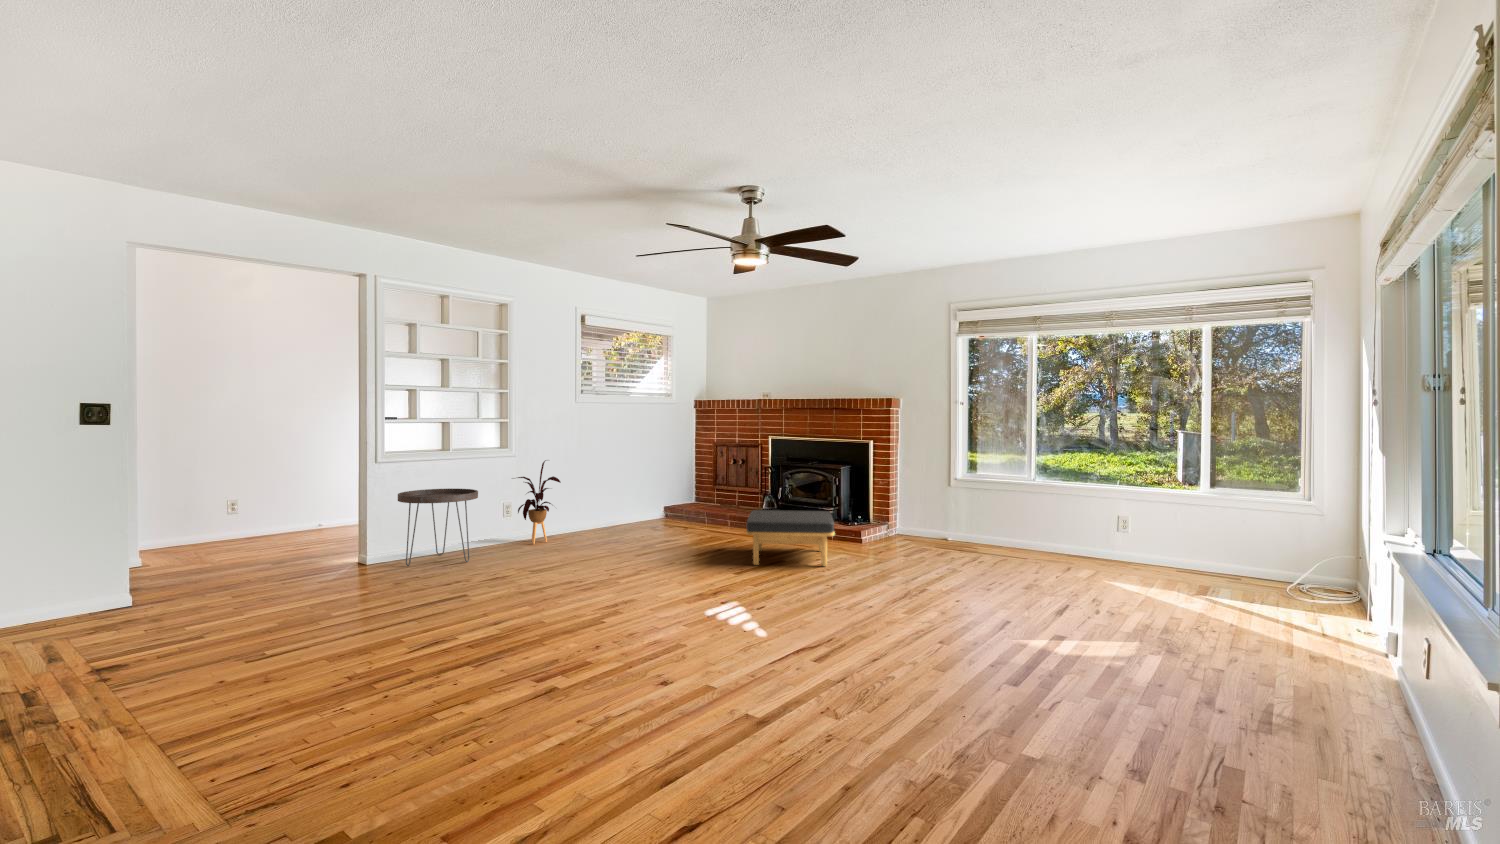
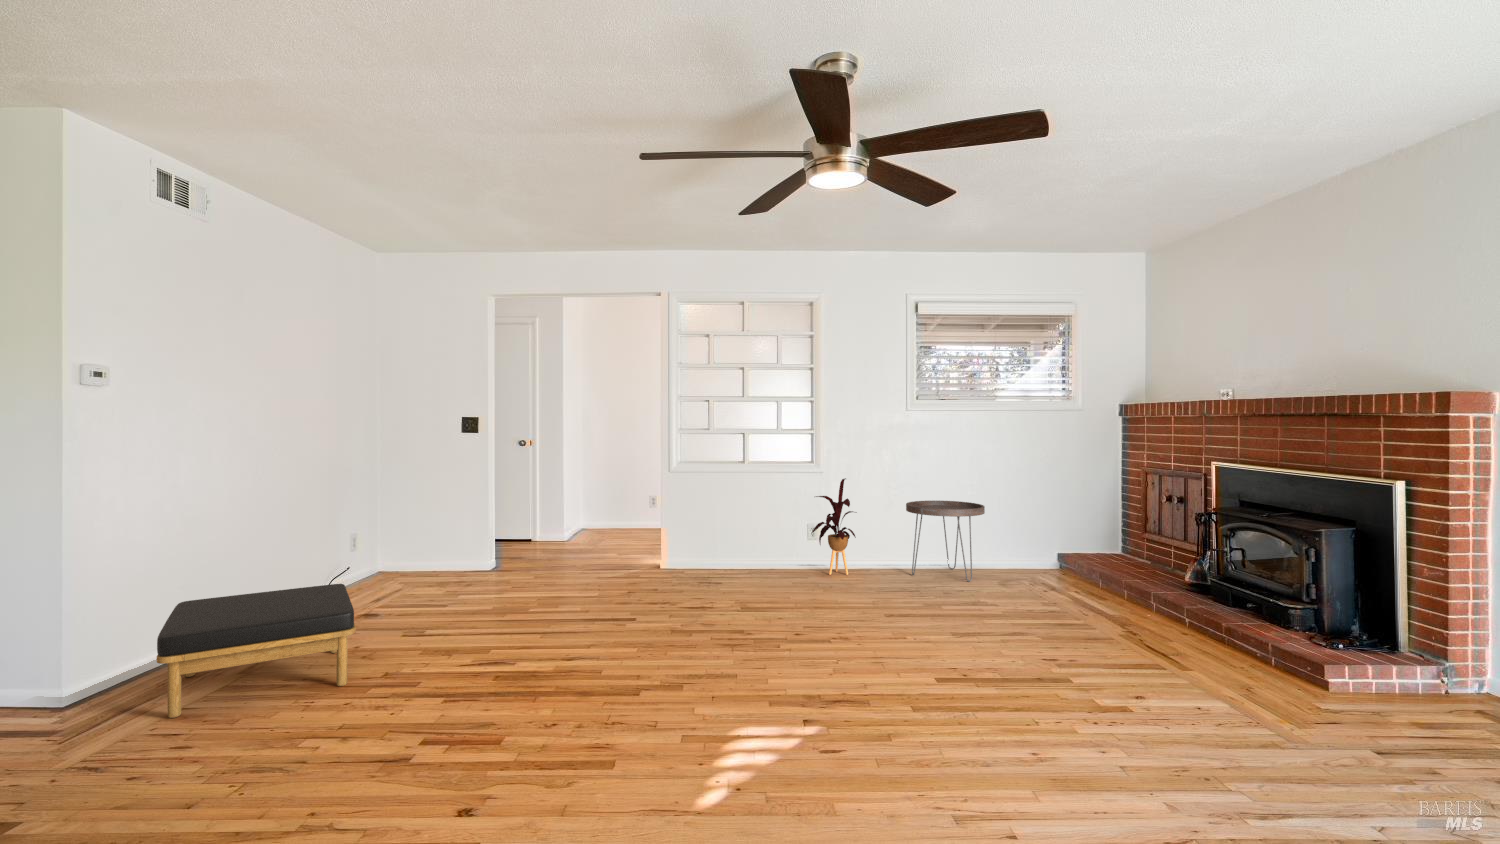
side table: present [398,489,478,566] -> present [906,501,985,582]
ottoman: present [746,510,835,566] -> present [157,584,356,718]

